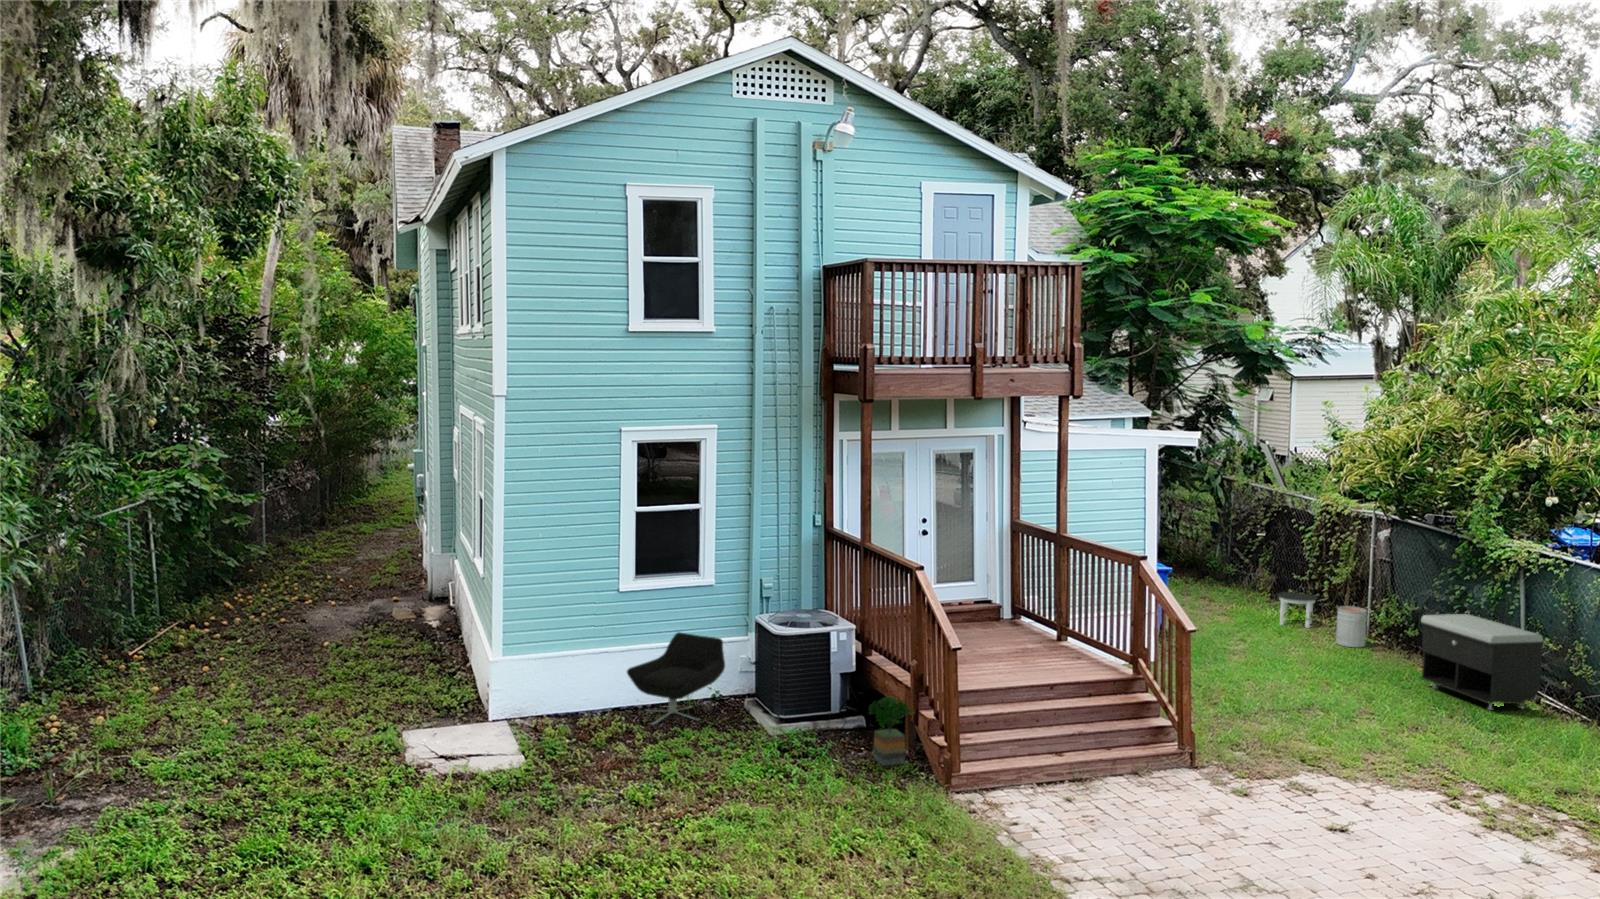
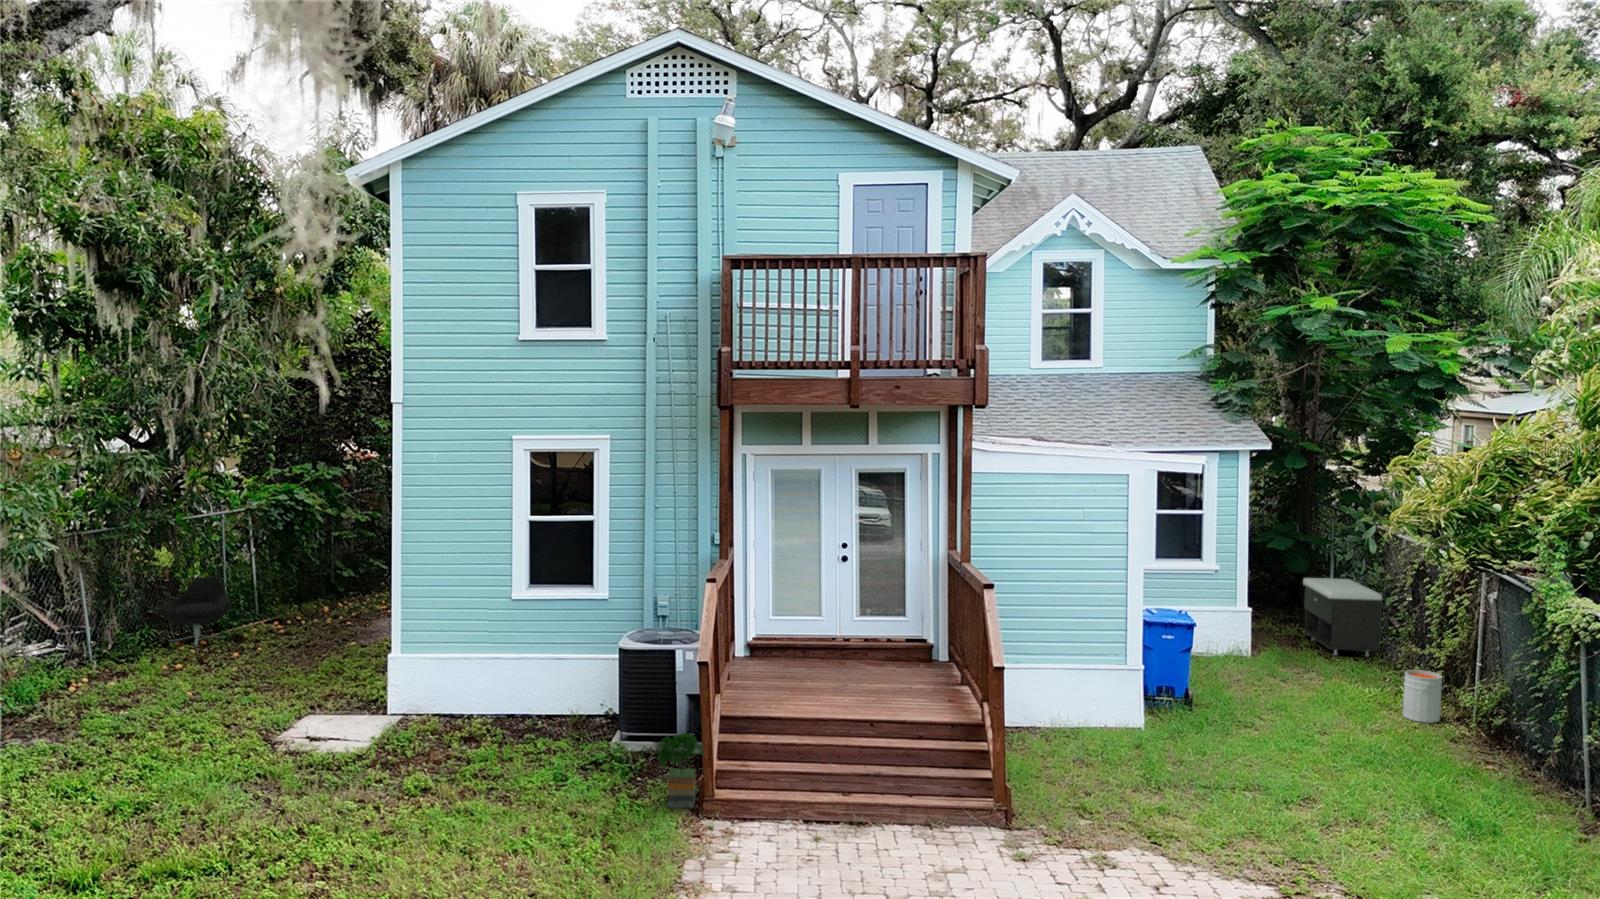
round table: present [1277,592,1317,628] -> none [1355,647,1407,694]
storage bench: present [1420,614,1543,710] -> present [1303,578,1382,656]
lounge chair: present [627,632,725,724] -> present [158,576,232,645]

